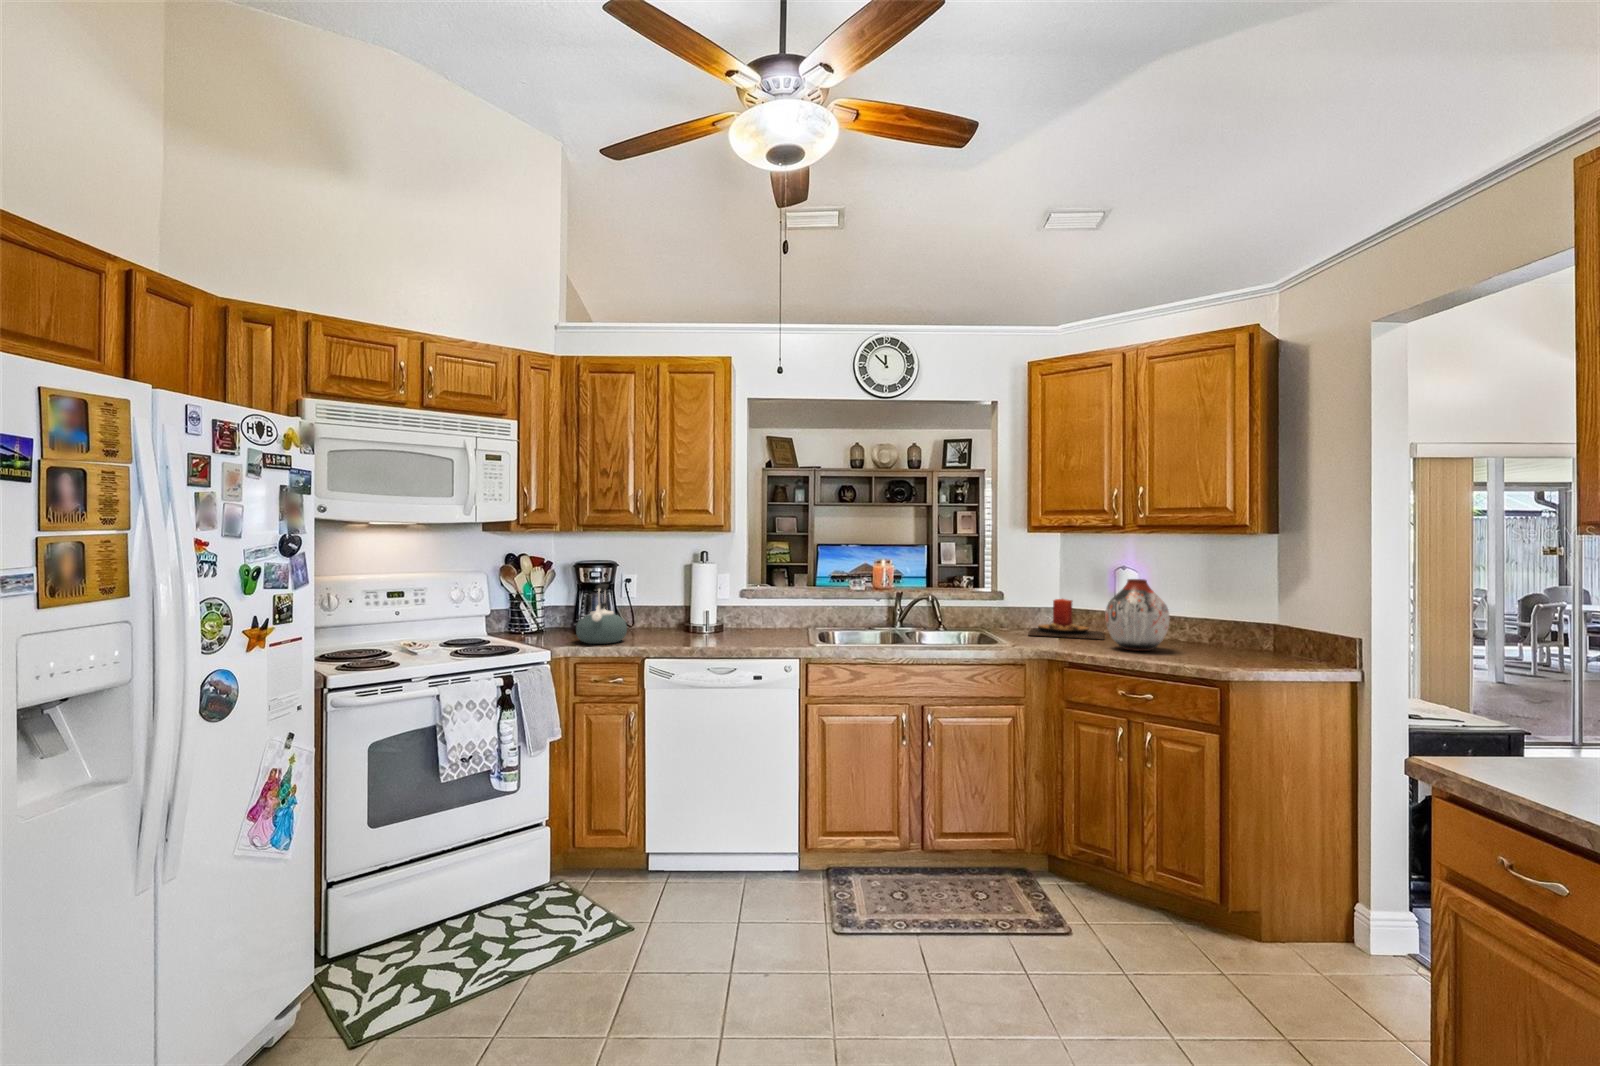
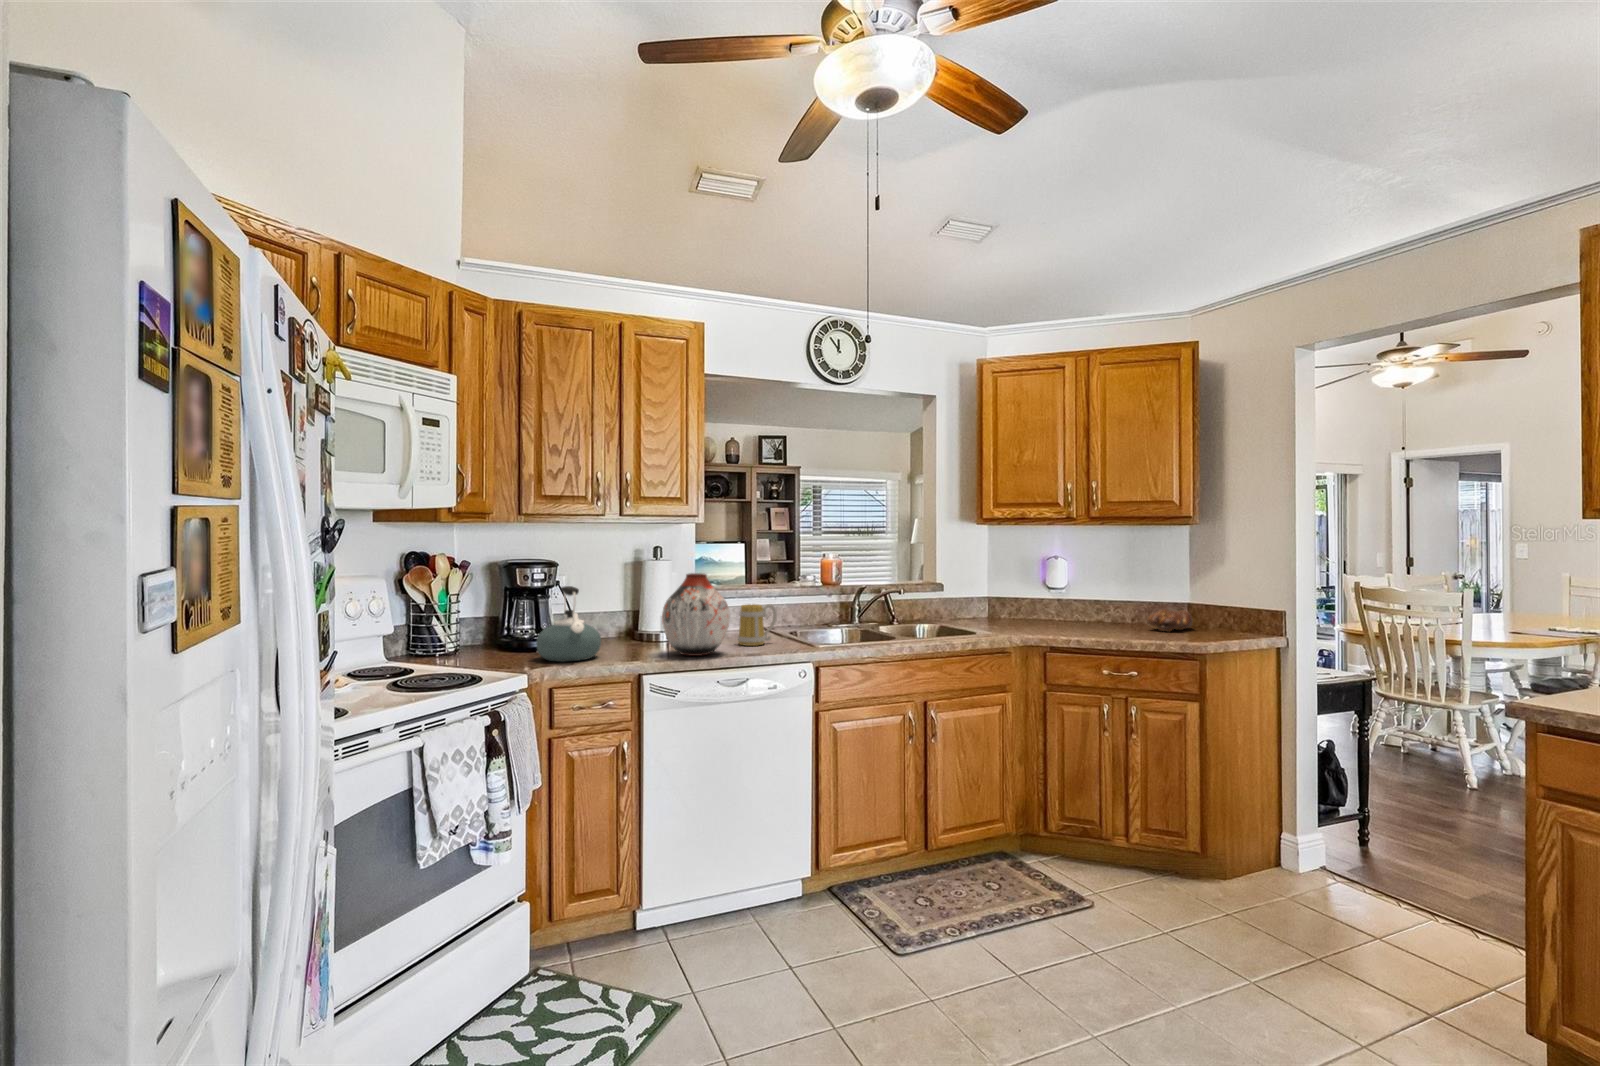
vase: present [1105,579,1170,651] -> present [662,573,730,656]
candle: present [1028,599,1104,640] -> none [965,588,1047,625]
mug: none [750,605,787,641] -> present [738,604,777,646]
bread loaf: none [1206,629,1274,655] -> present [1147,609,1192,631]

